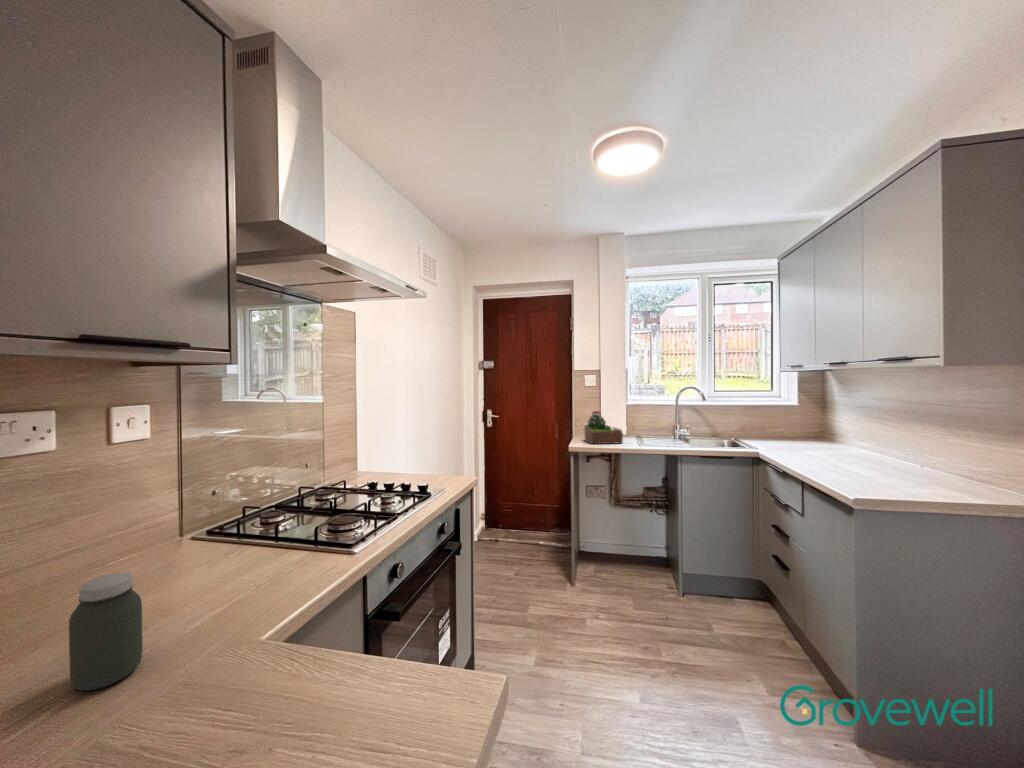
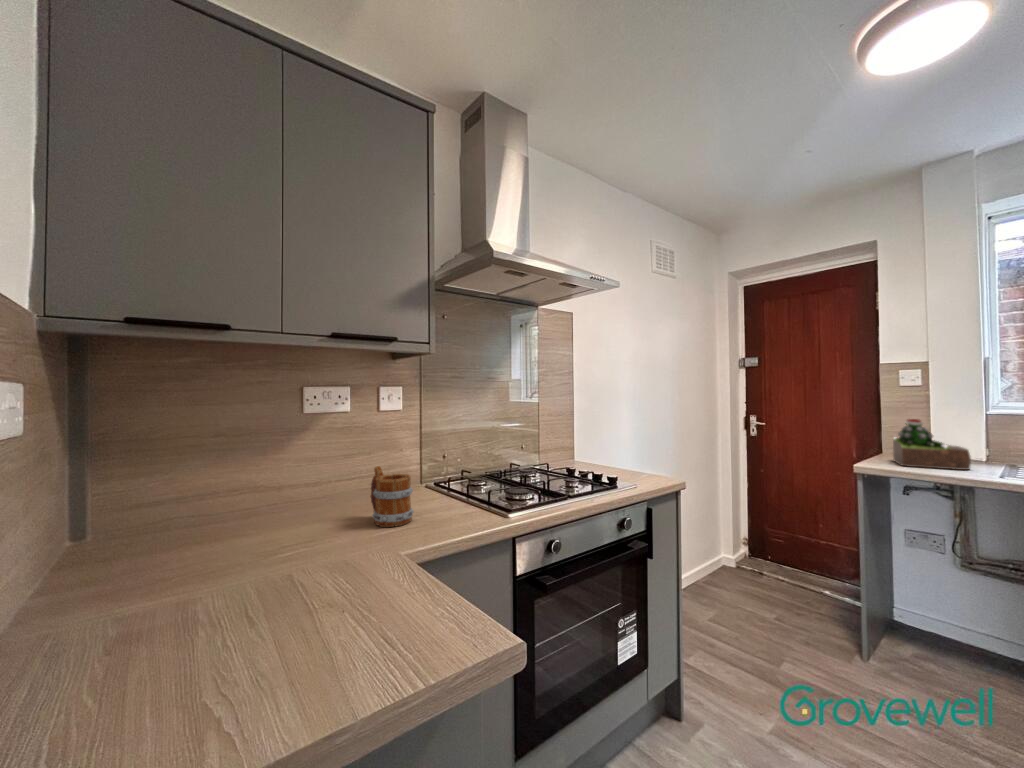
mug: none [147,529,231,614] -> present [370,466,414,527]
jar: present [69,573,143,691] -> none [303,481,340,550]

